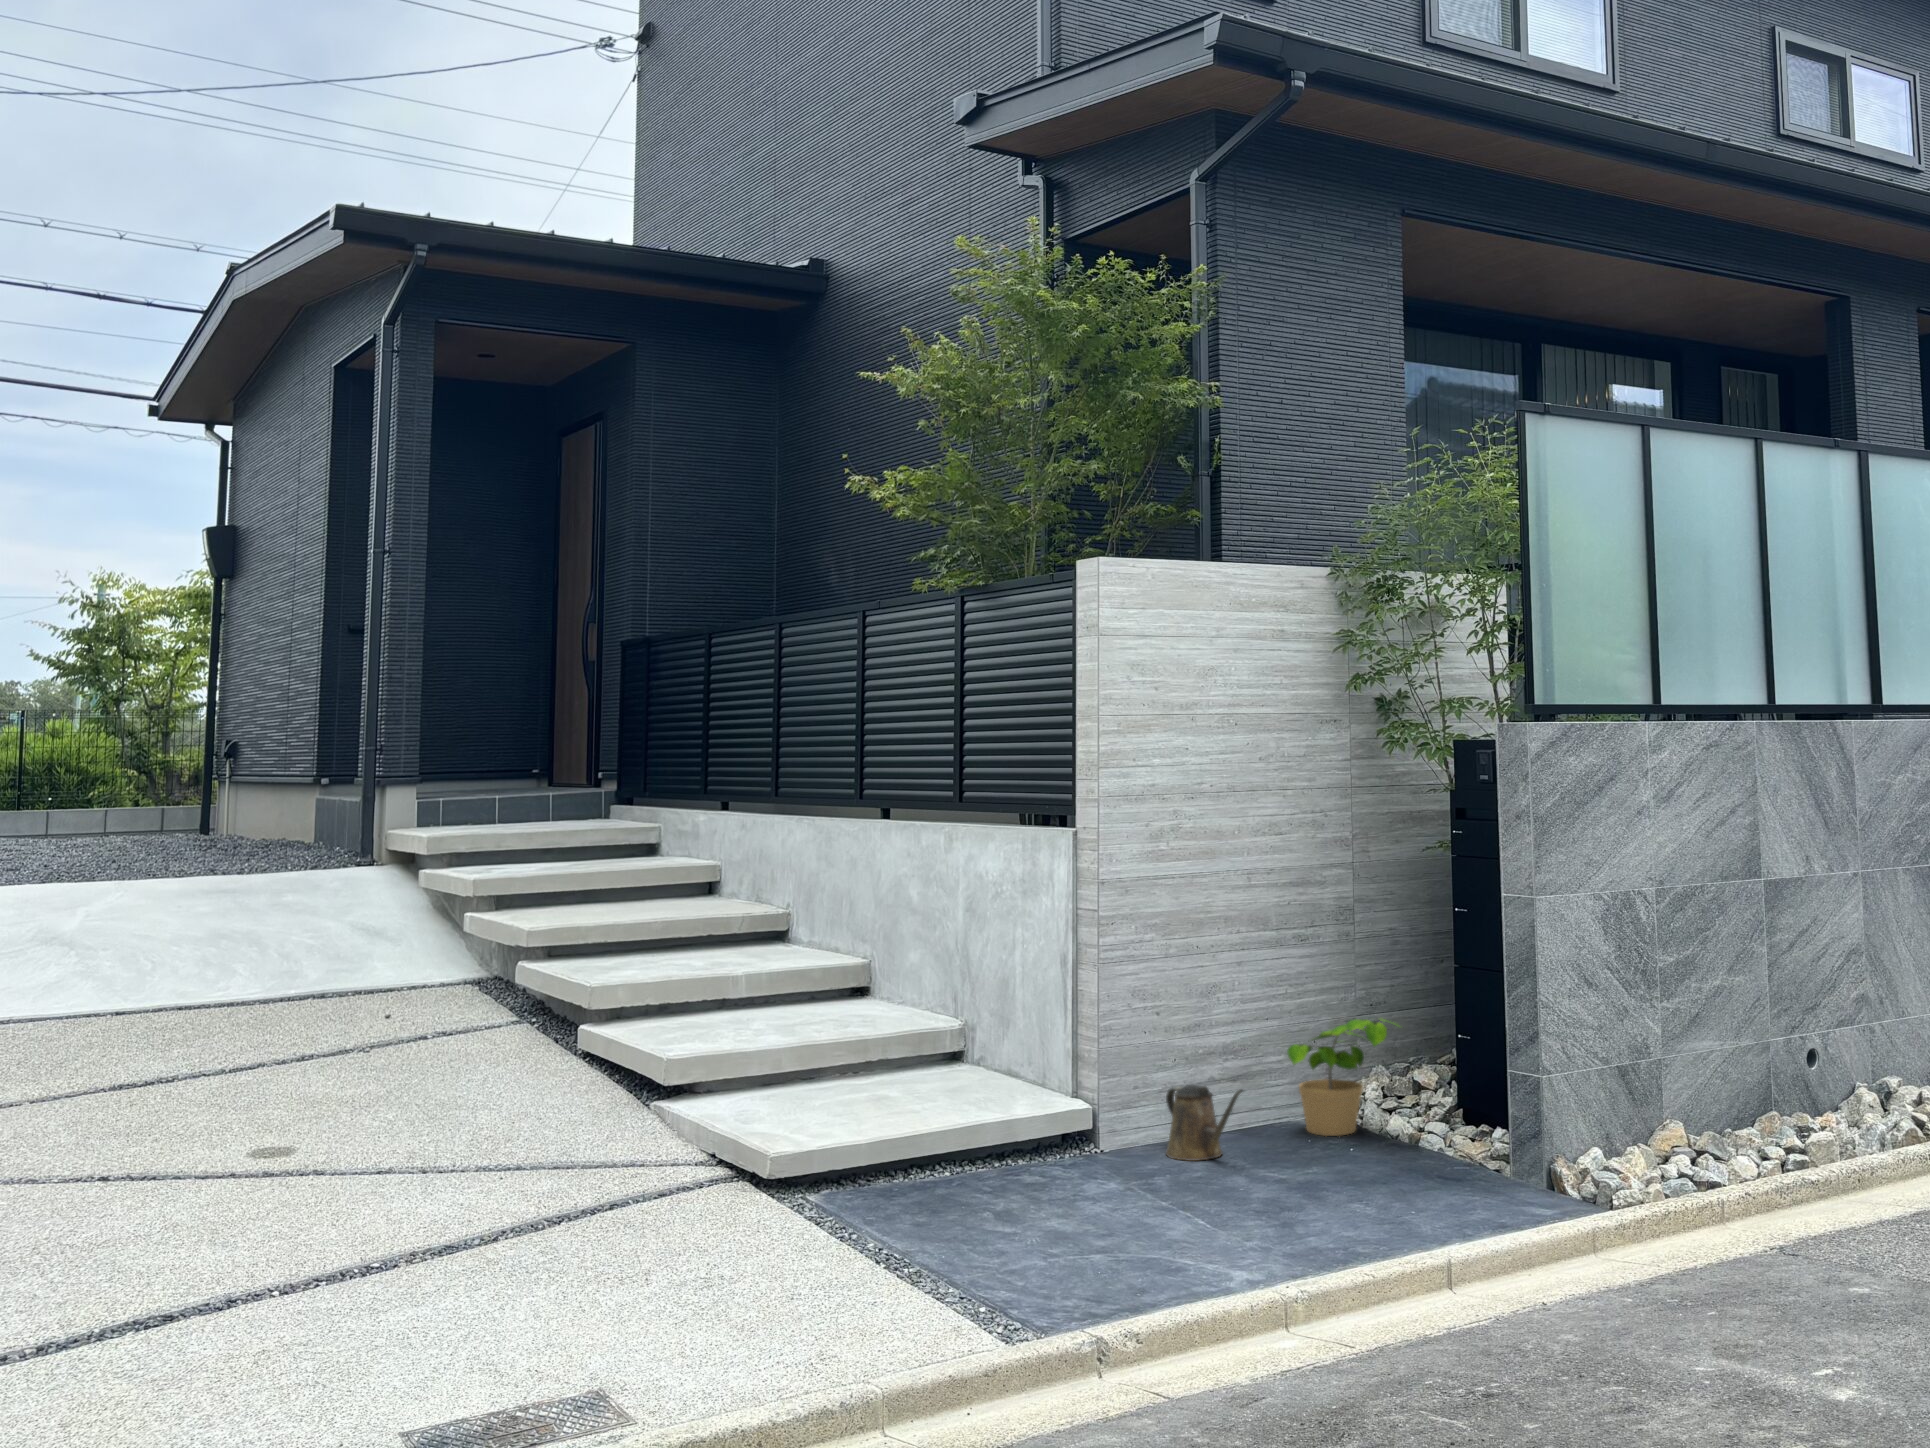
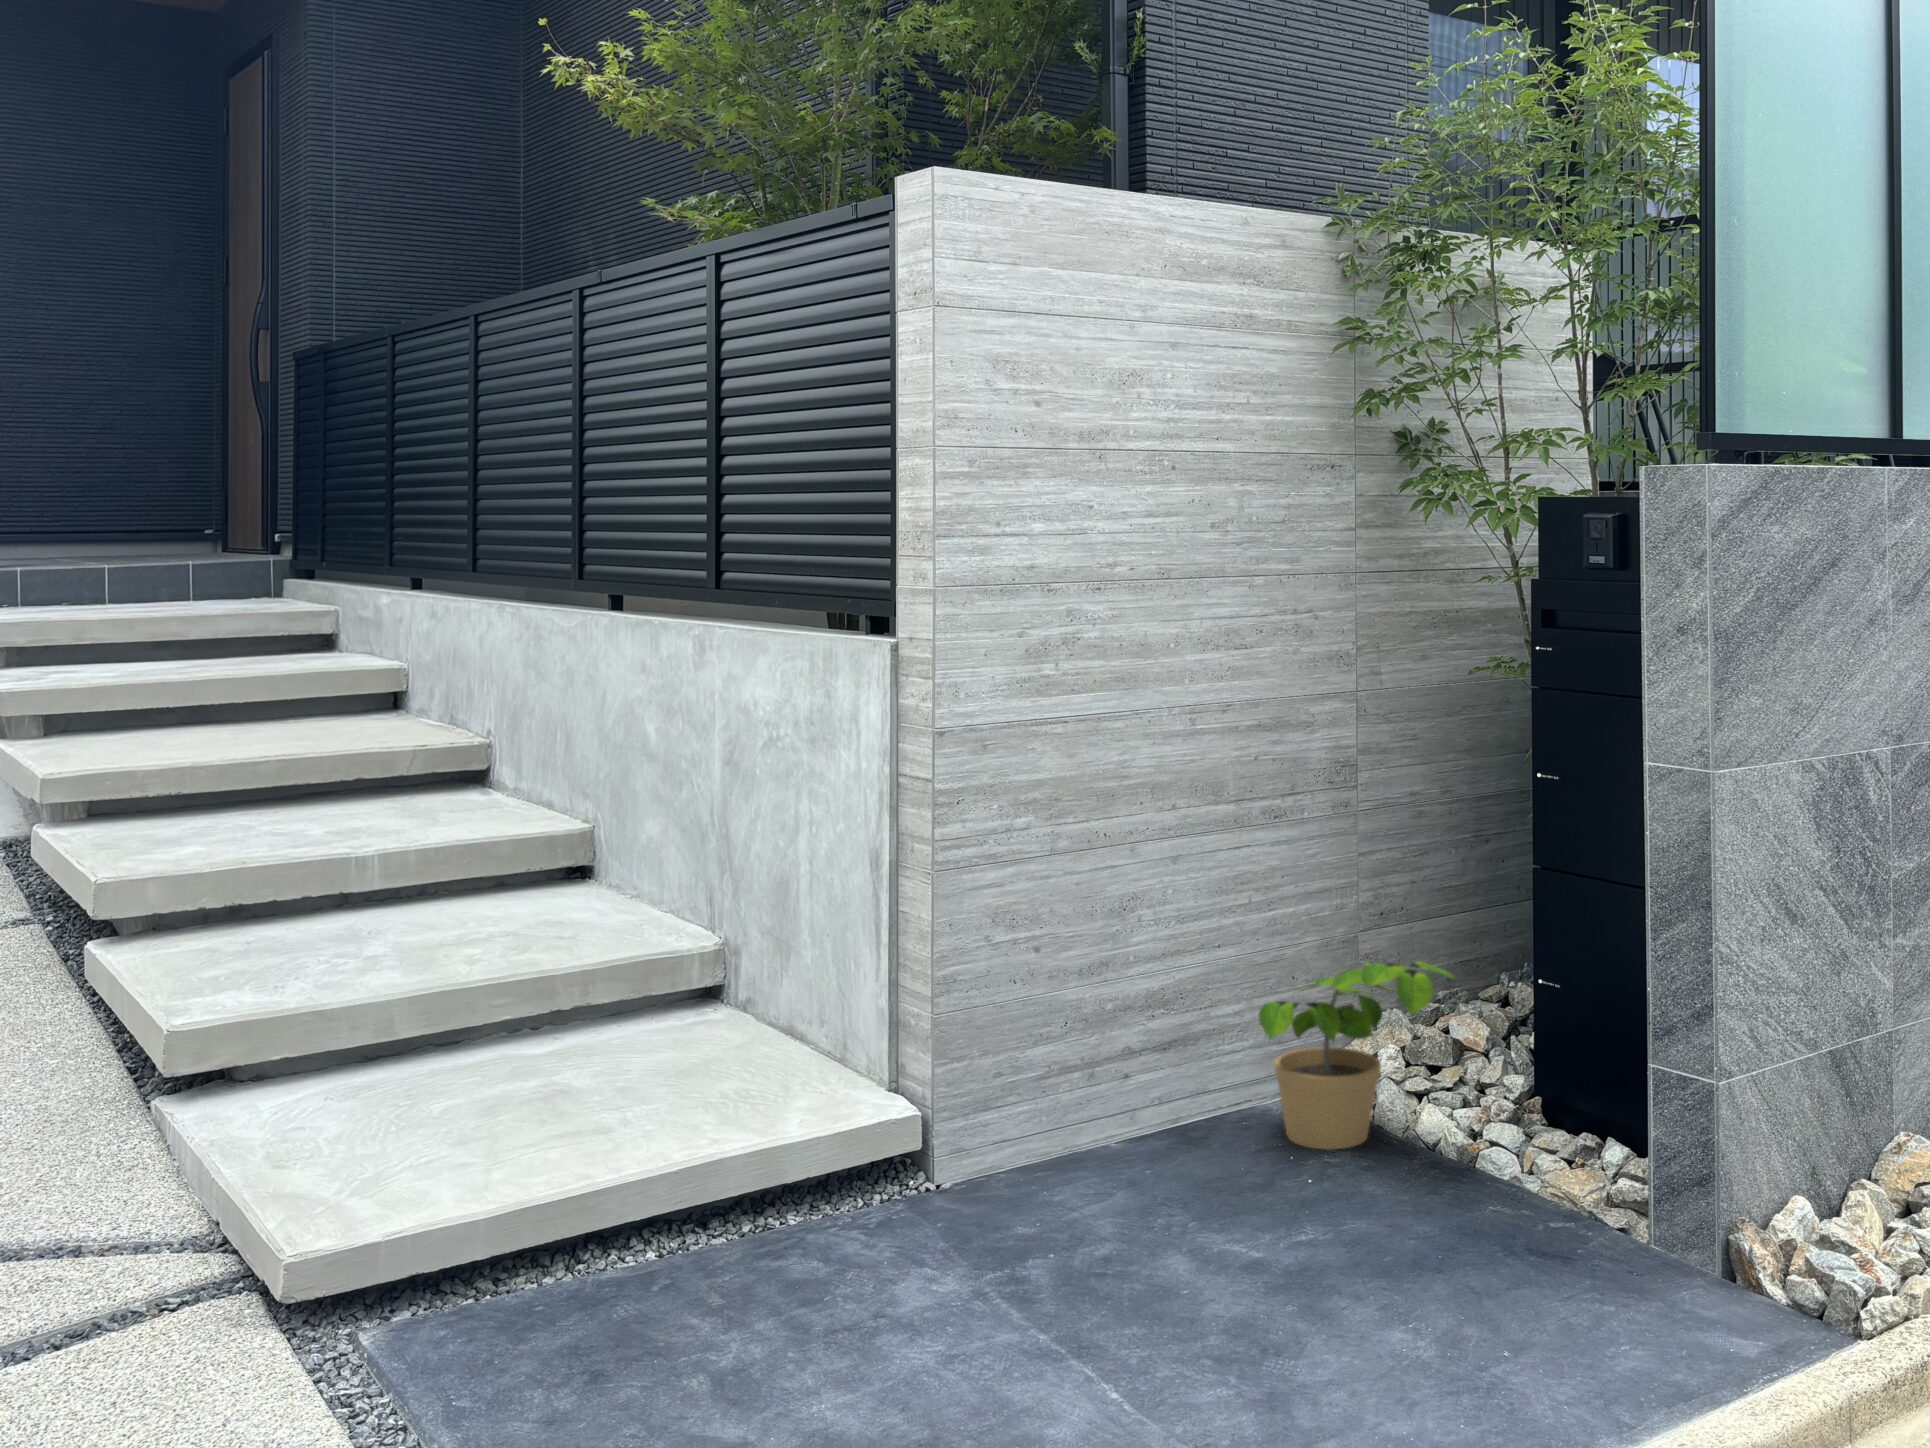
watering can: present [1166,1085,1243,1161] -> none [1050,1081,1189,1221]

